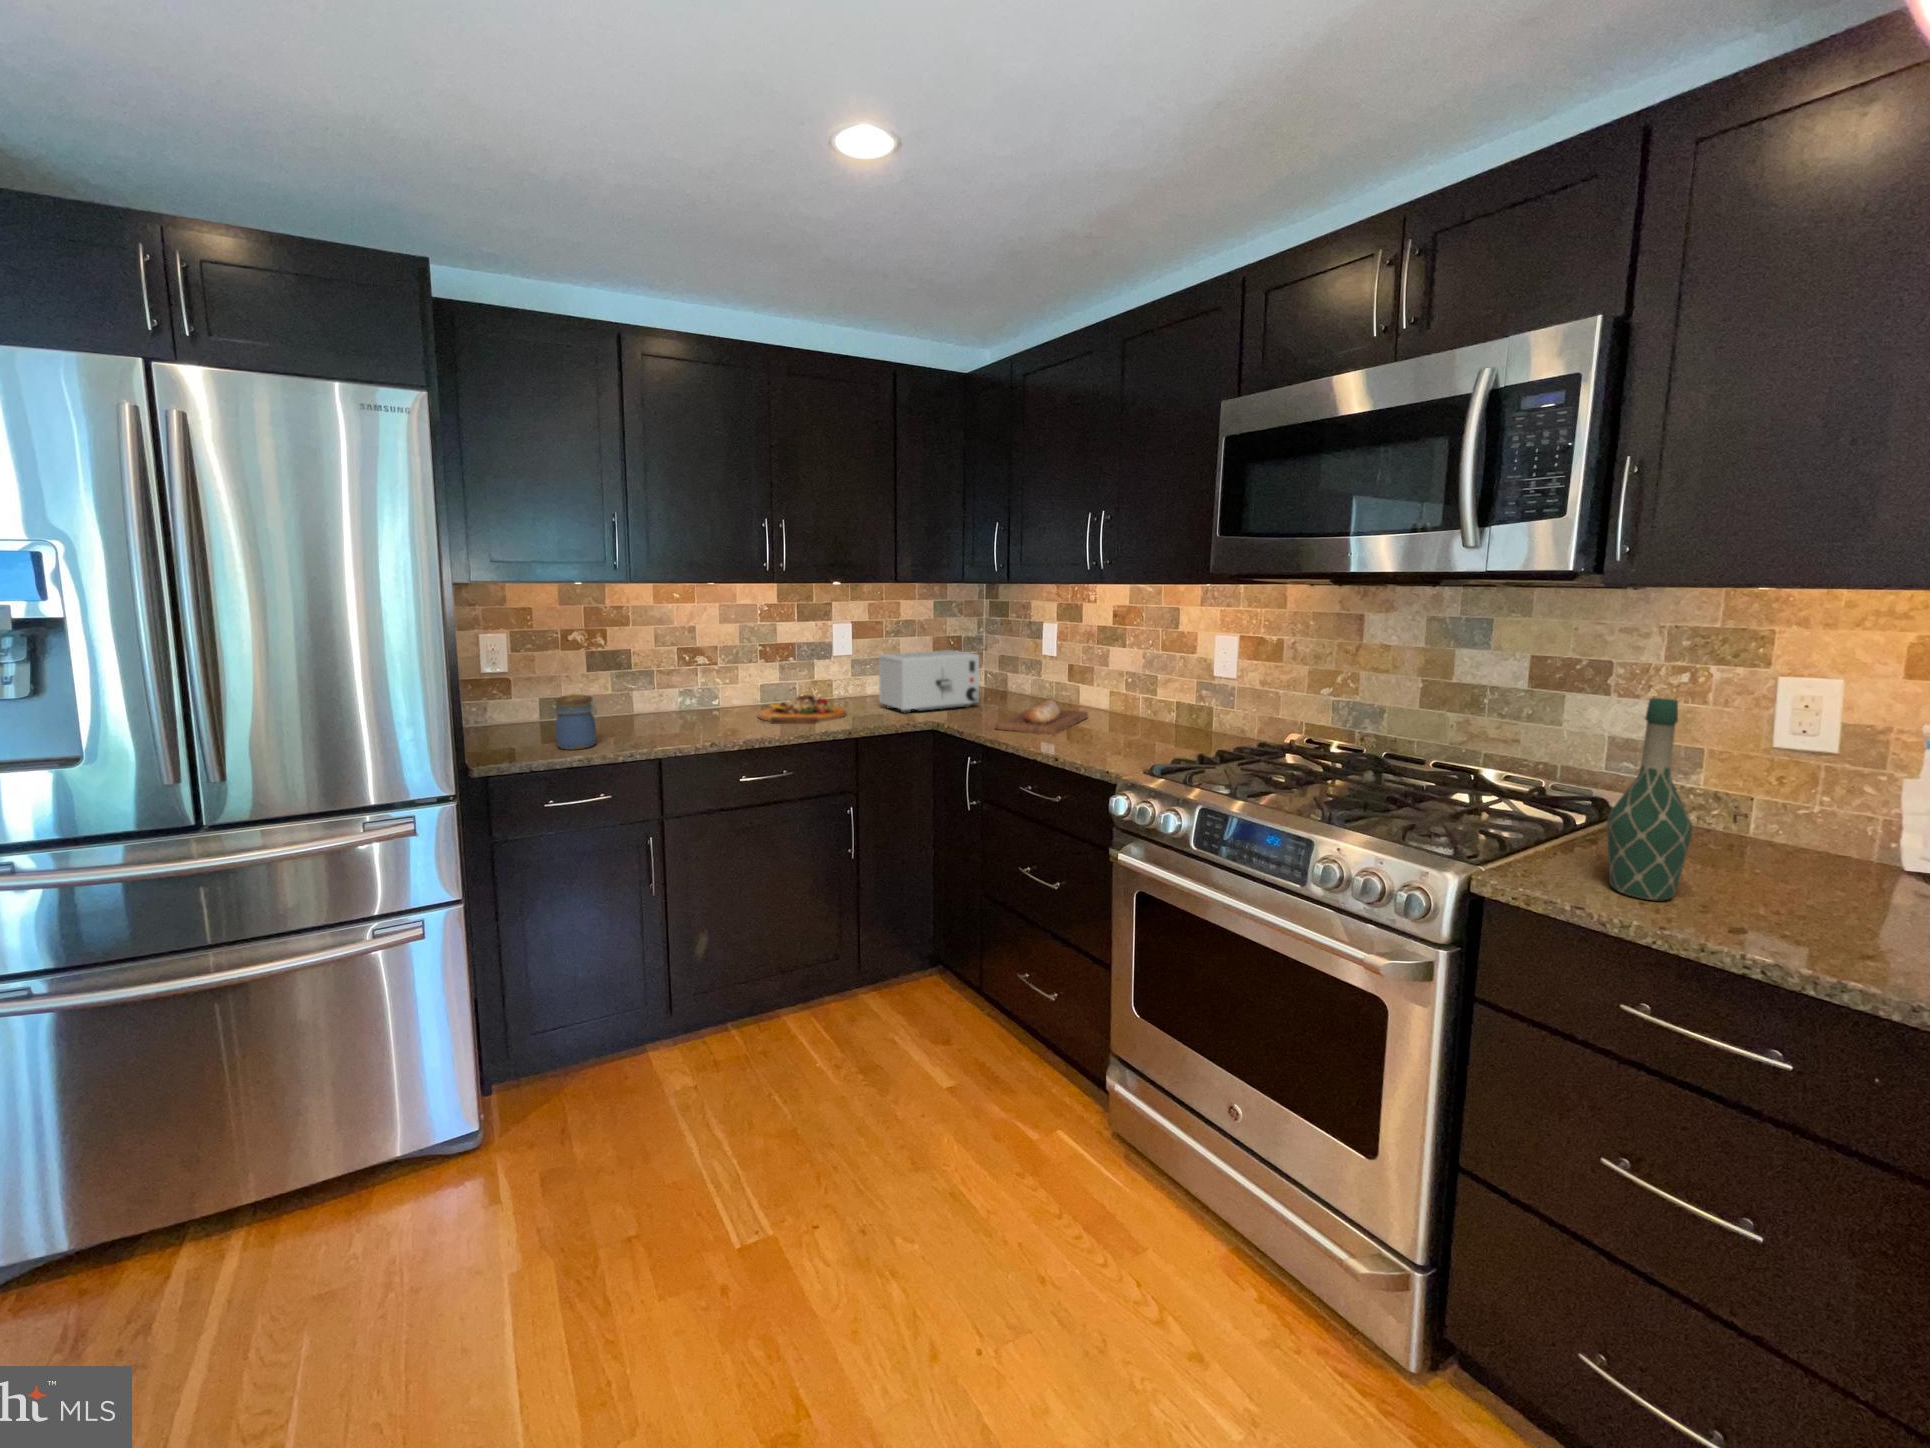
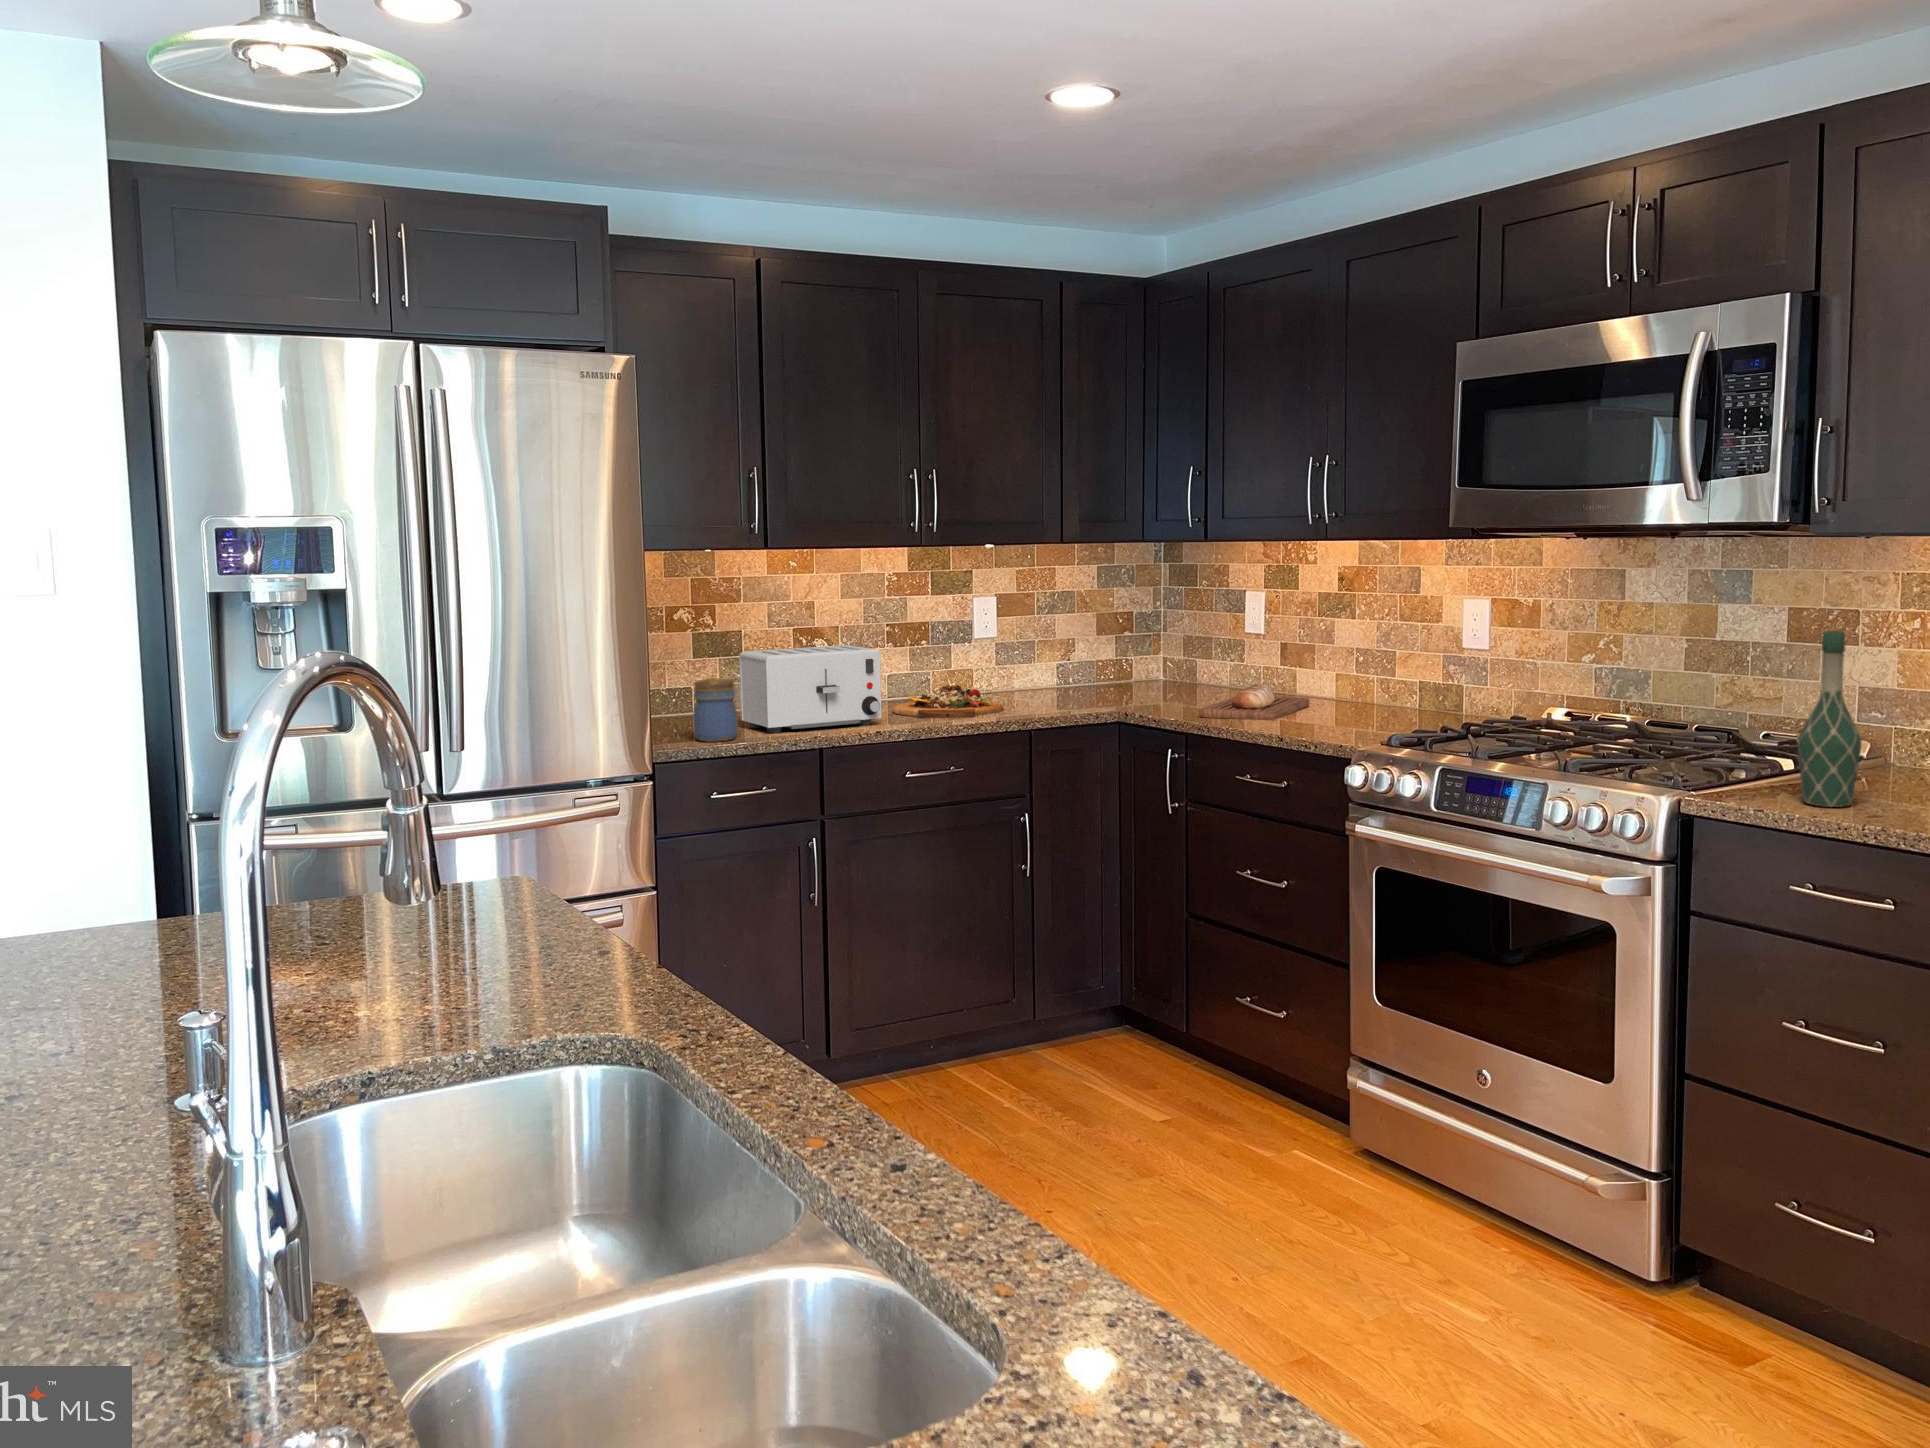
toaster: present [879,650,979,713] -> present [739,645,882,733]

